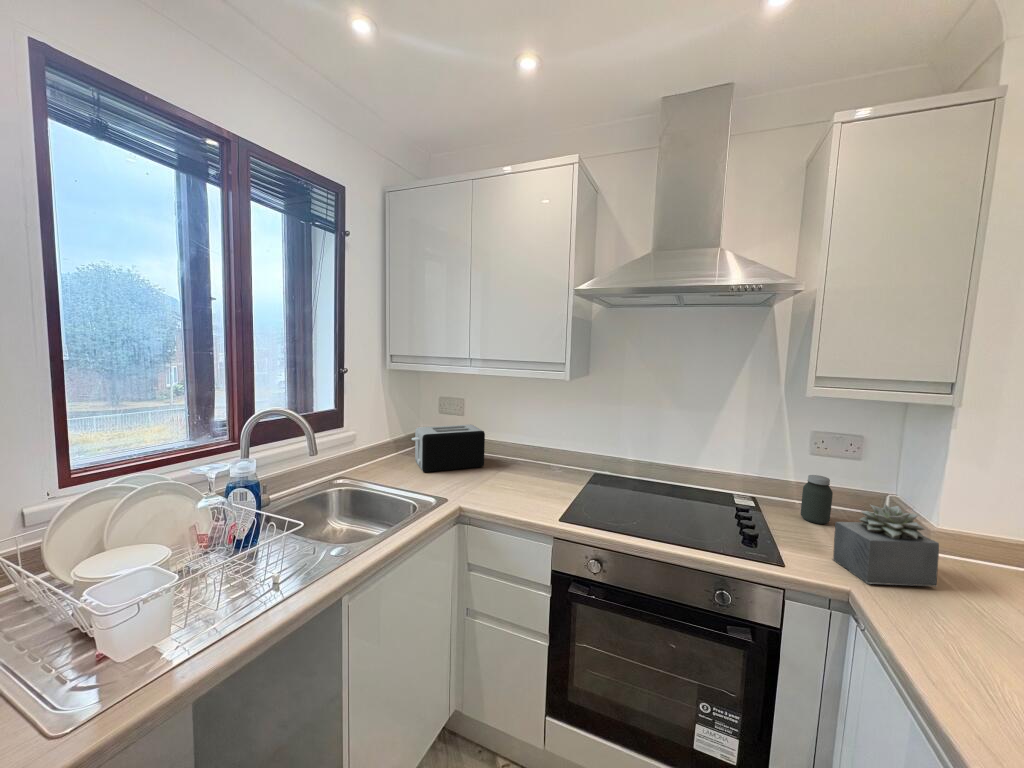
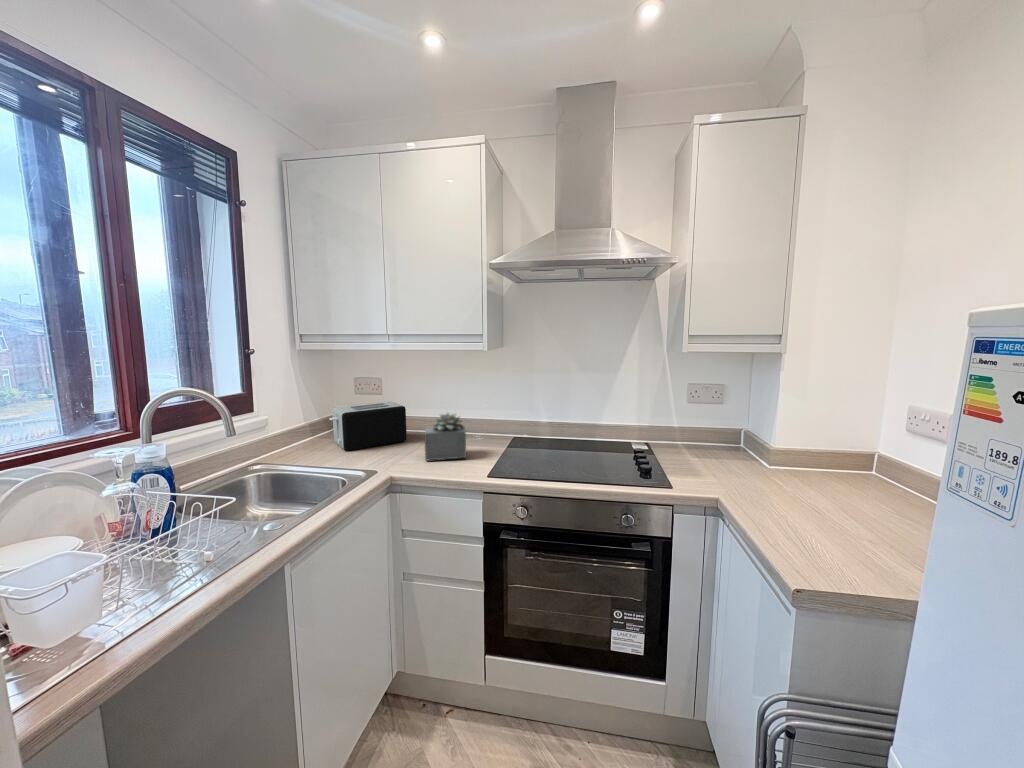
jar: present [801,475,833,524] -> none [682,418,705,457]
succulent plant: present [833,503,939,586] -> present [424,413,467,460]

